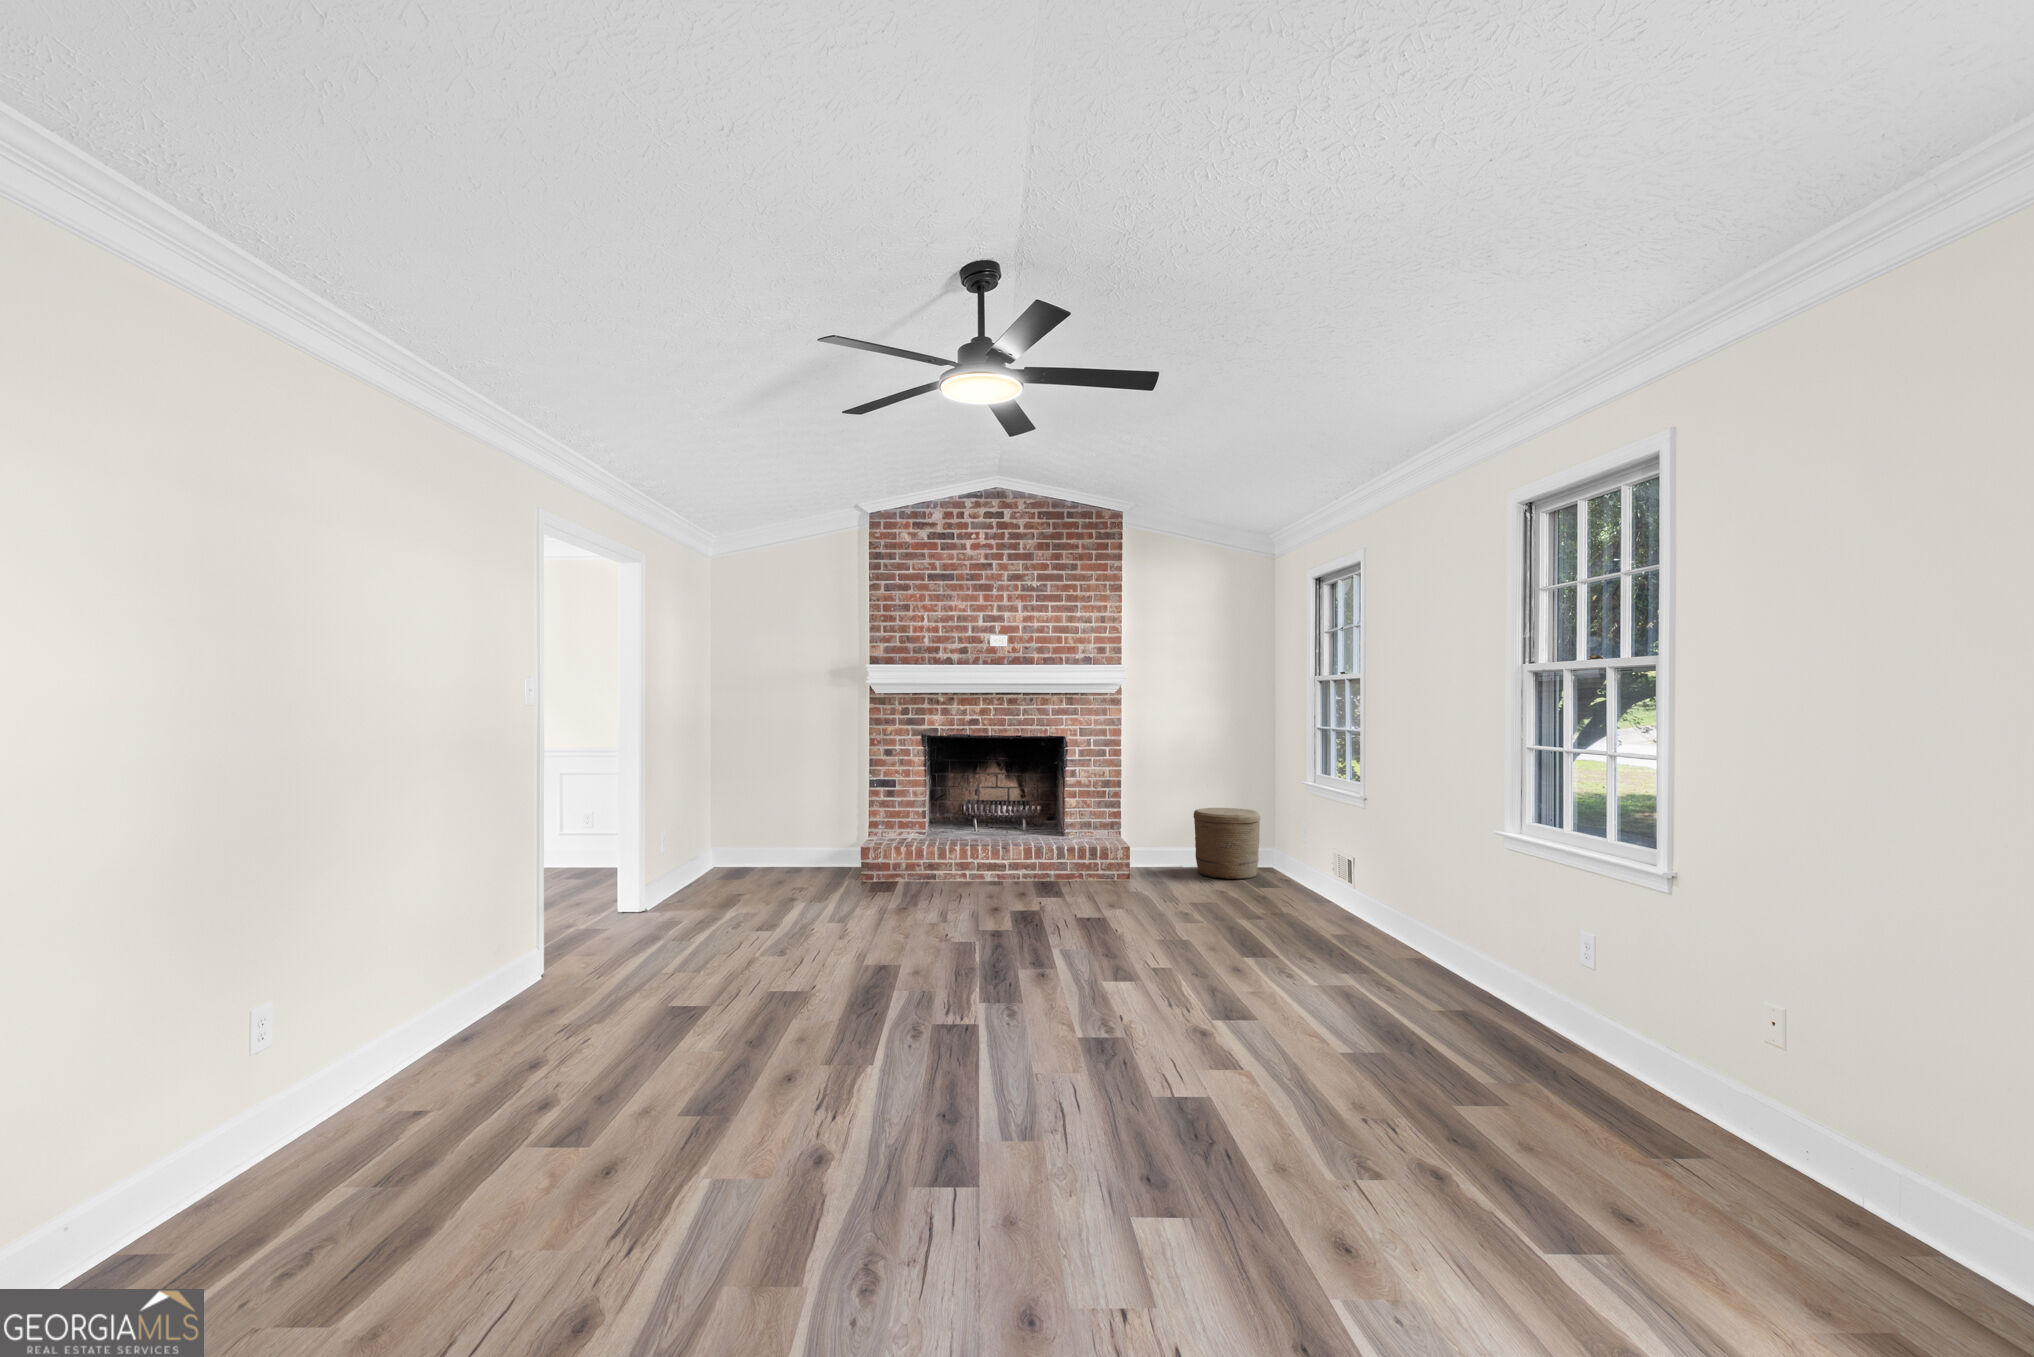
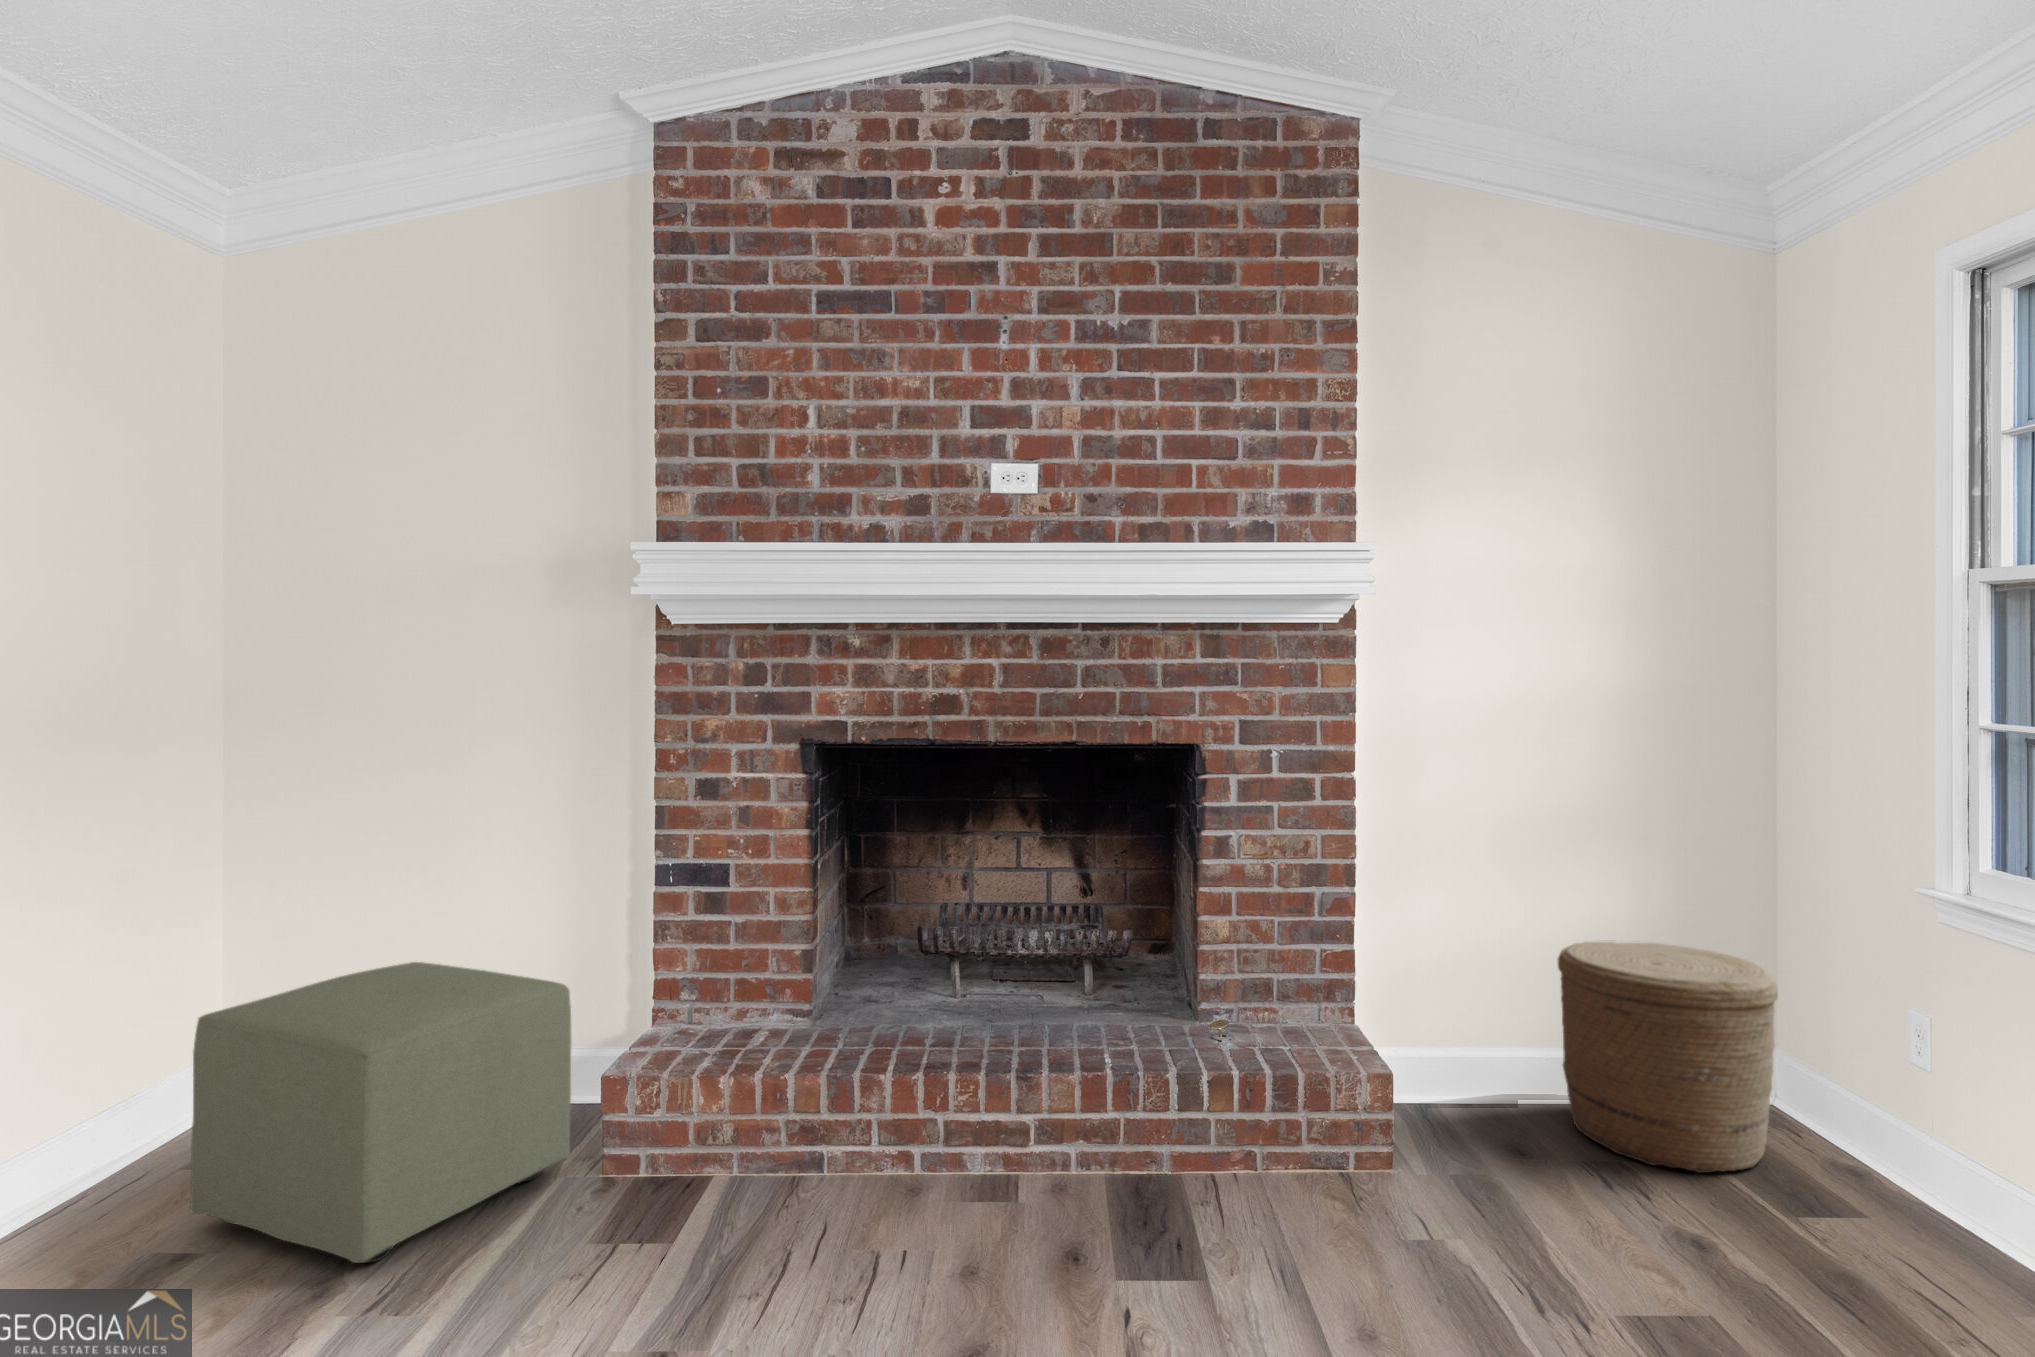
ottoman: none [738,814,849,895] -> present [190,962,571,1263]

